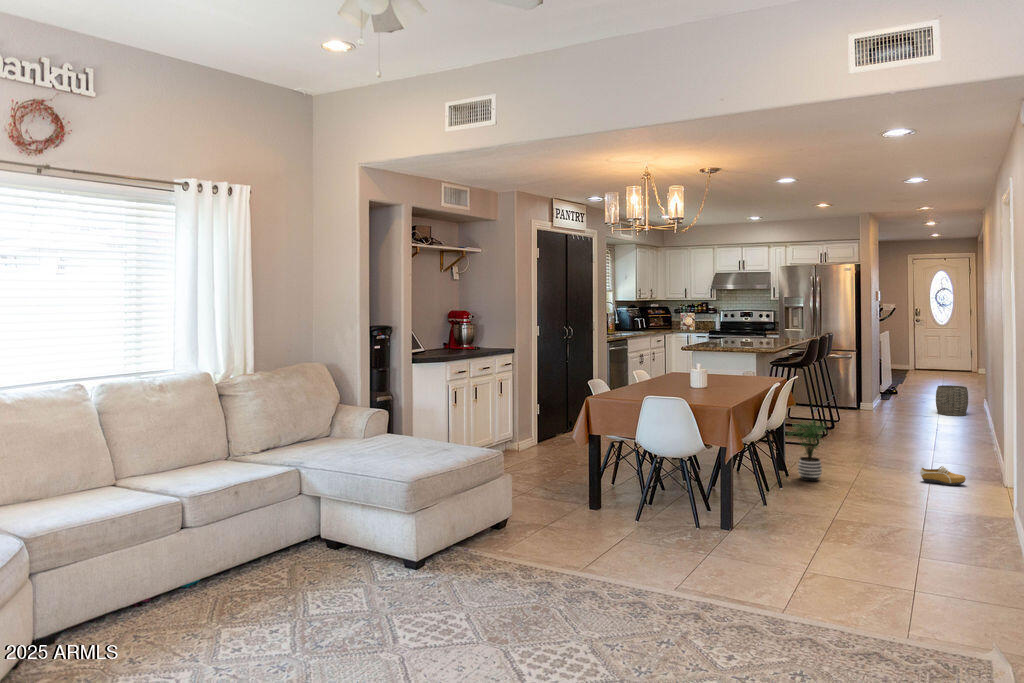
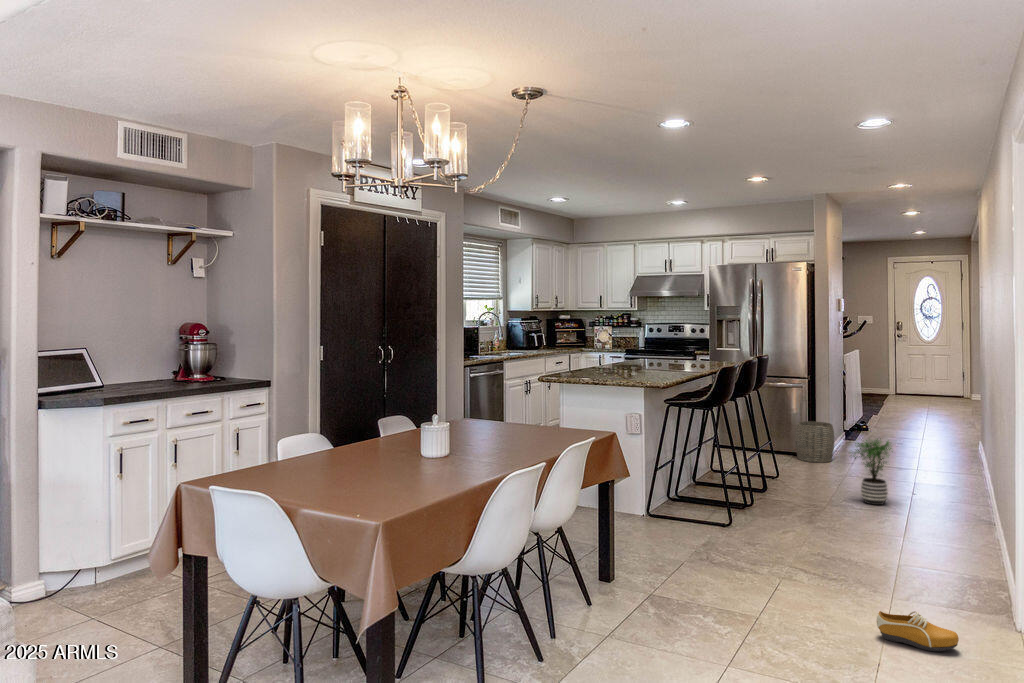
woven basket: present [936,385,968,416] -> present [795,421,834,463]
potted plant: present [791,421,825,481] -> present [854,439,891,505]

